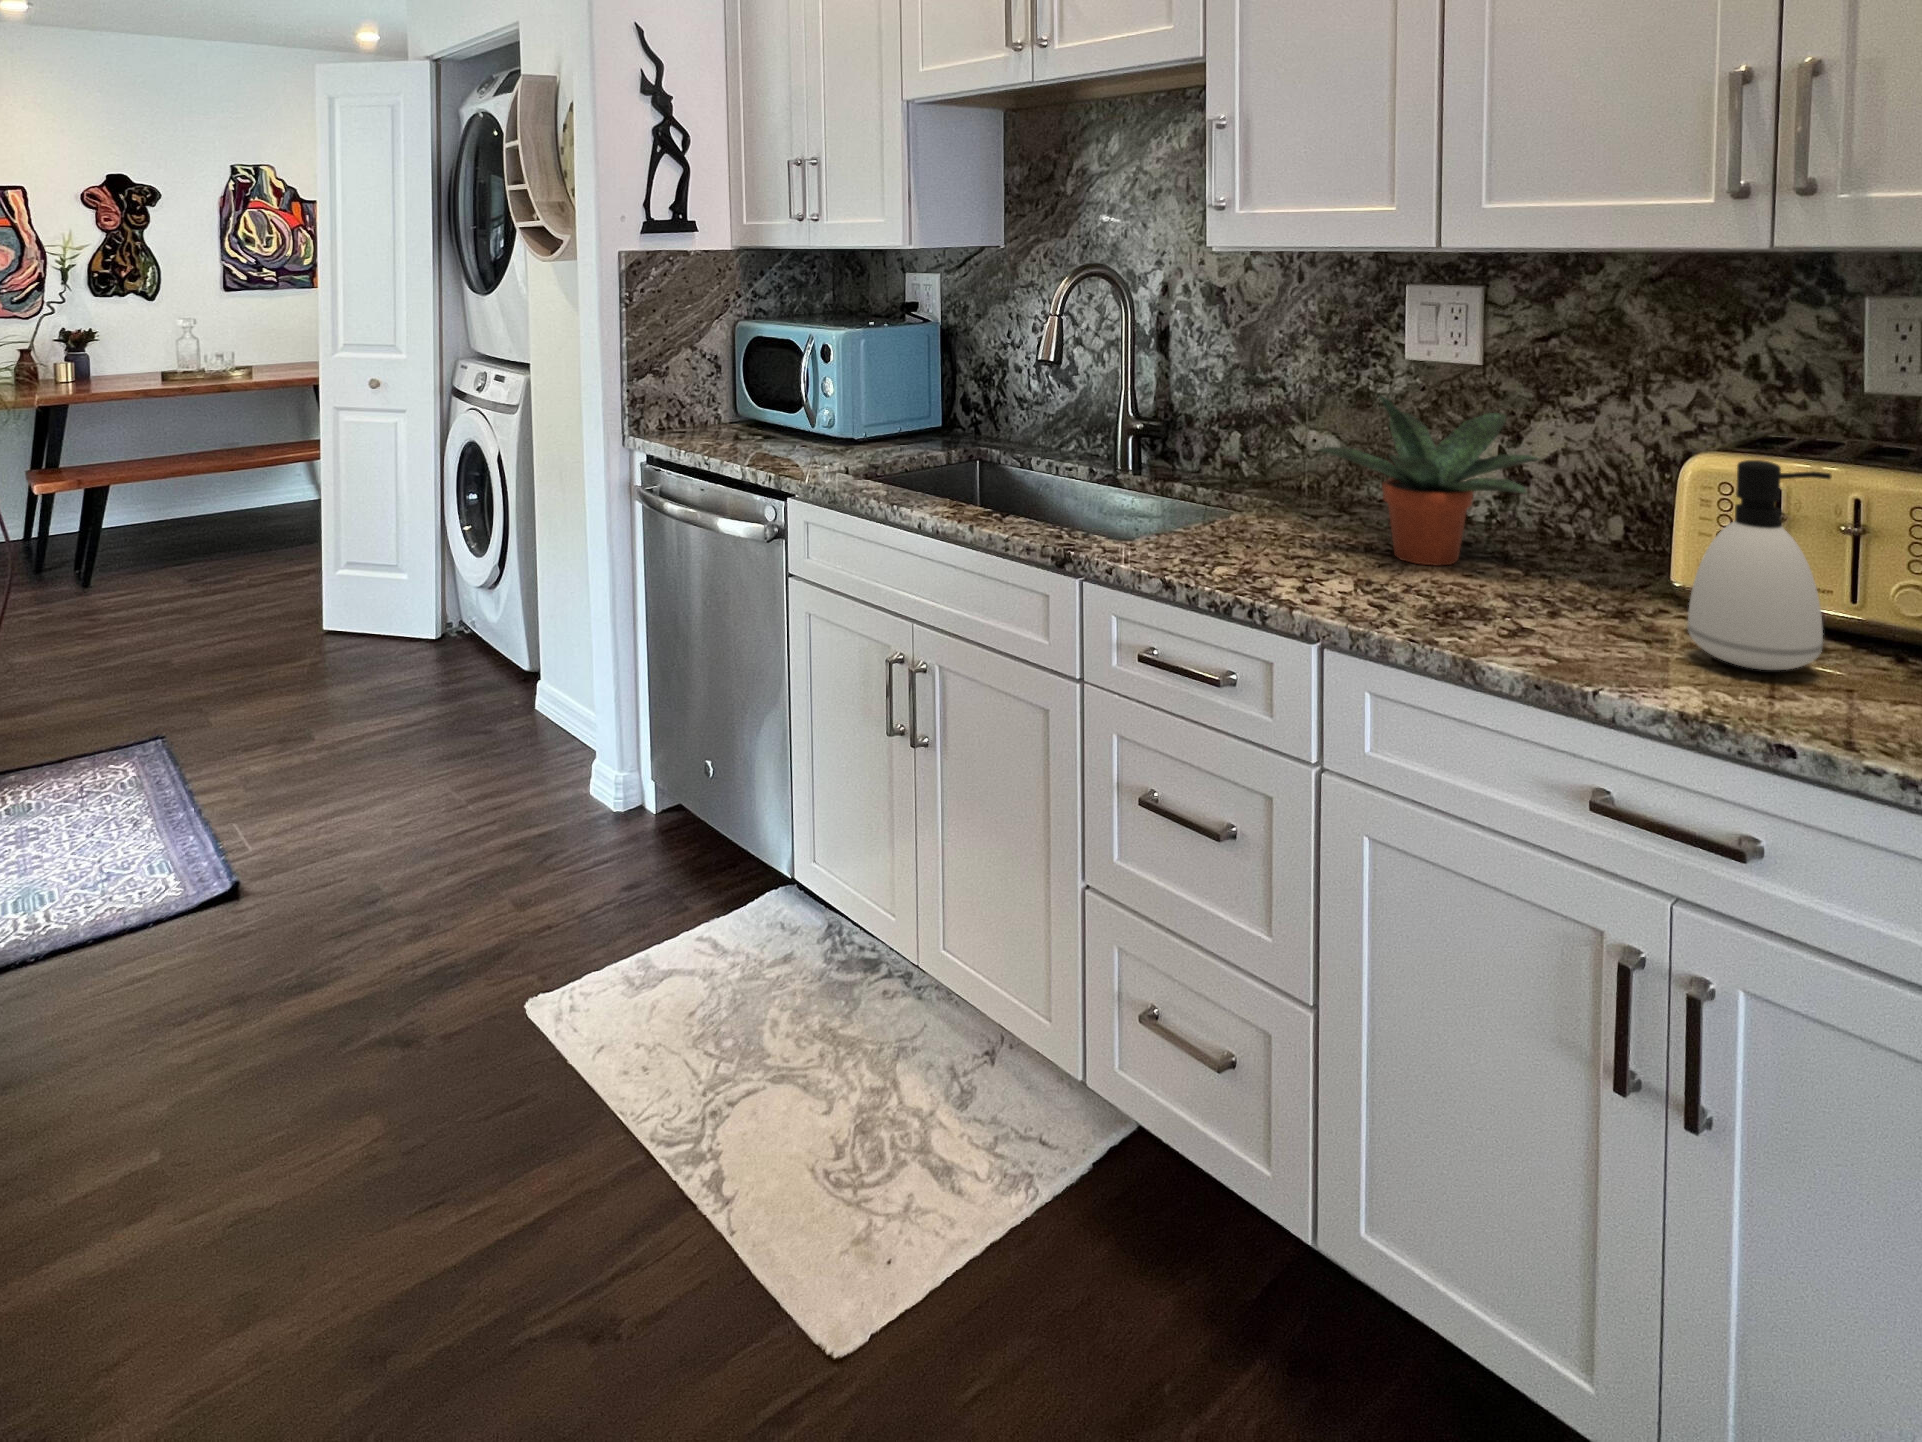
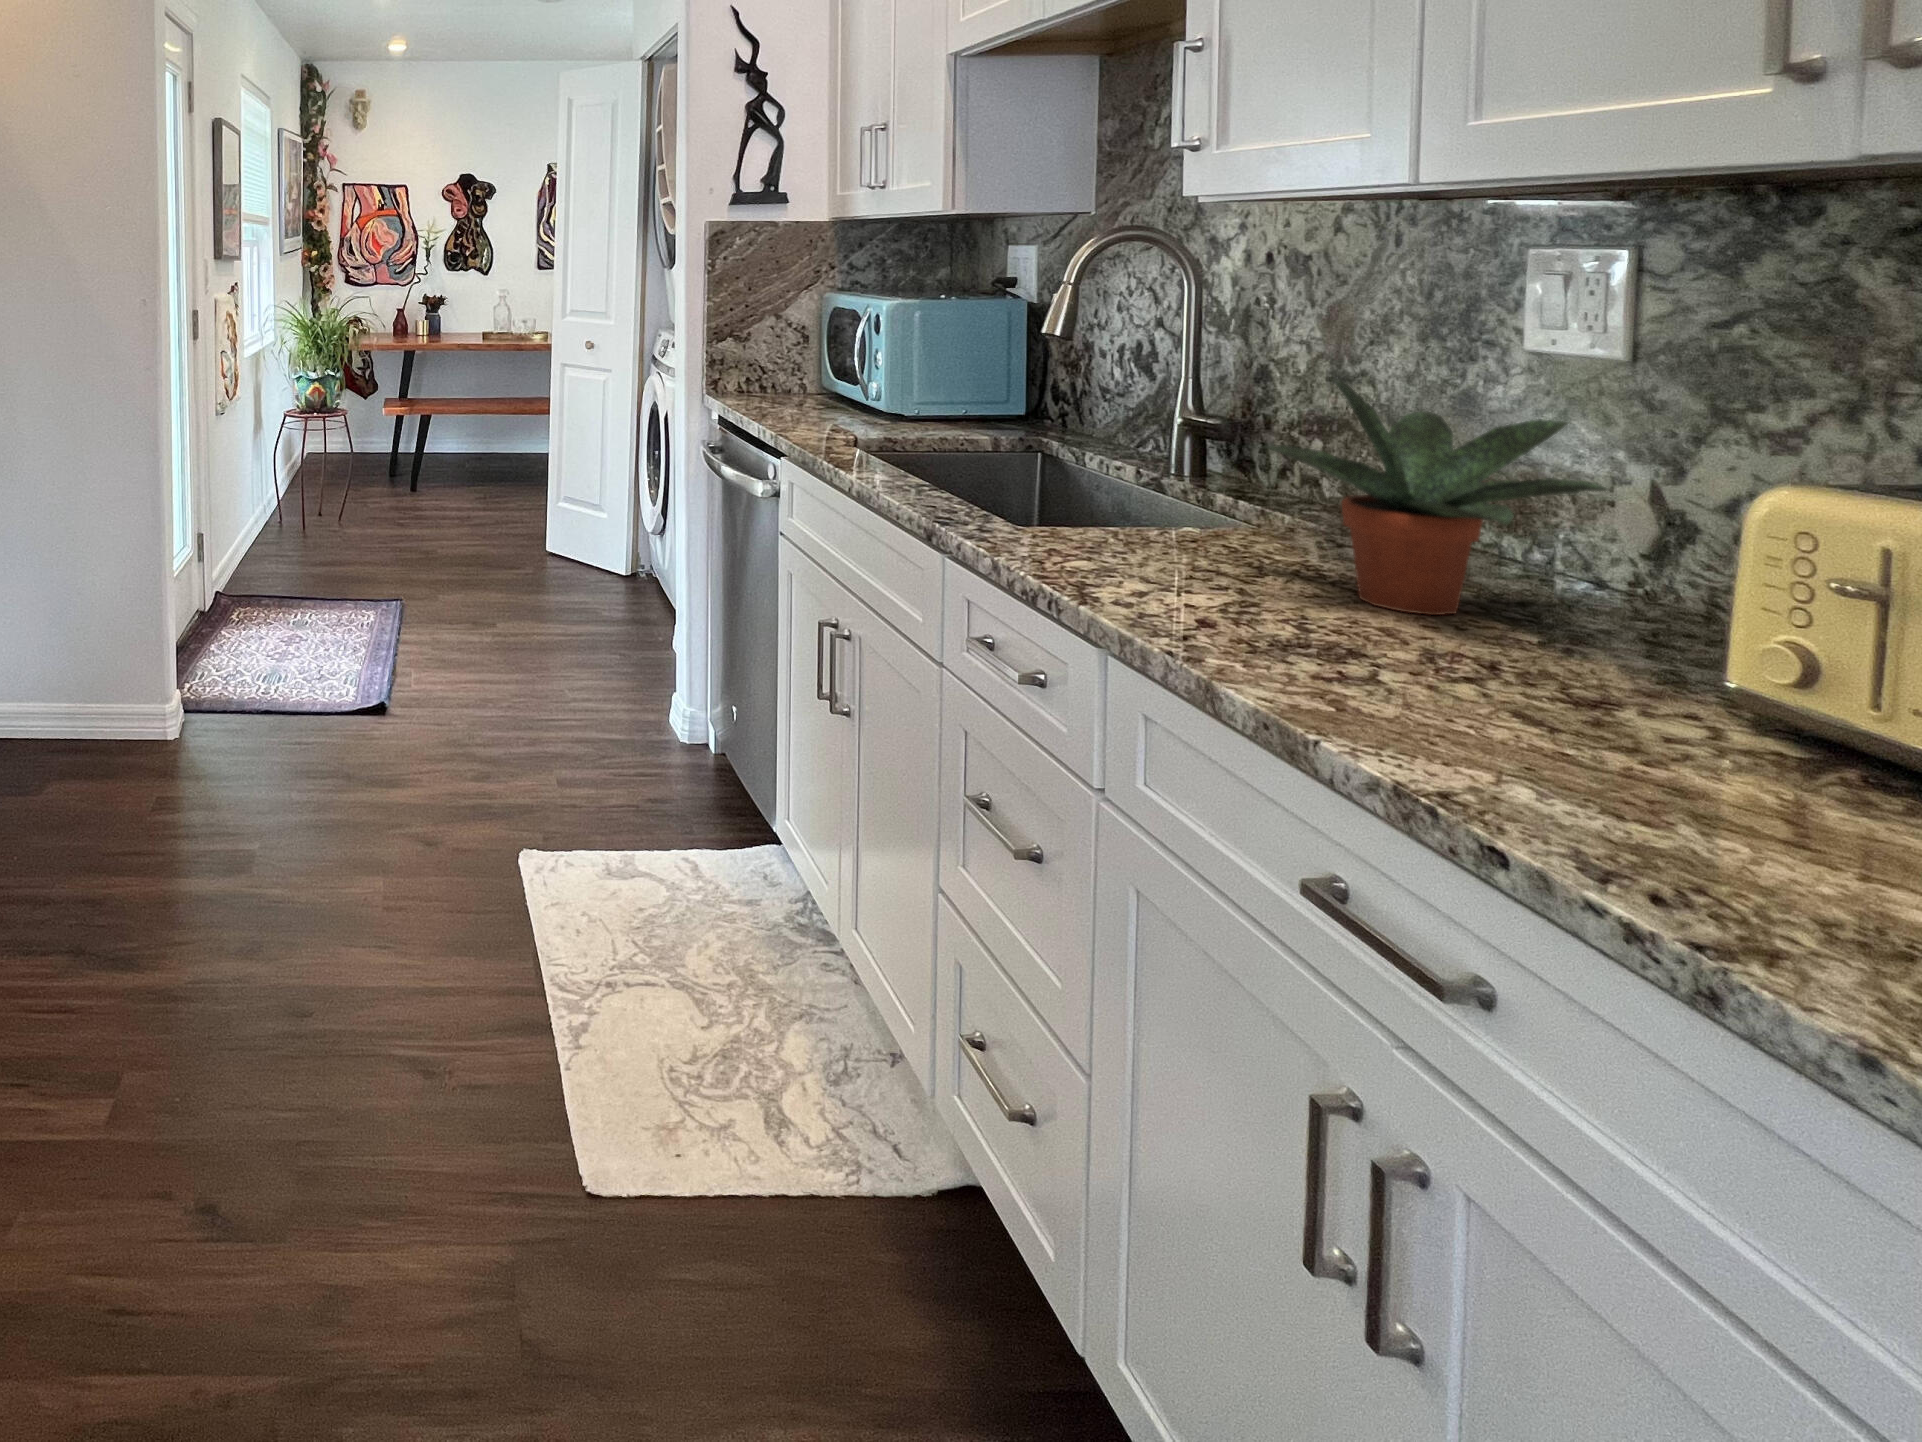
soap dispenser: present [1688,460,1831,670] -> none [1556,478,1819,798]

